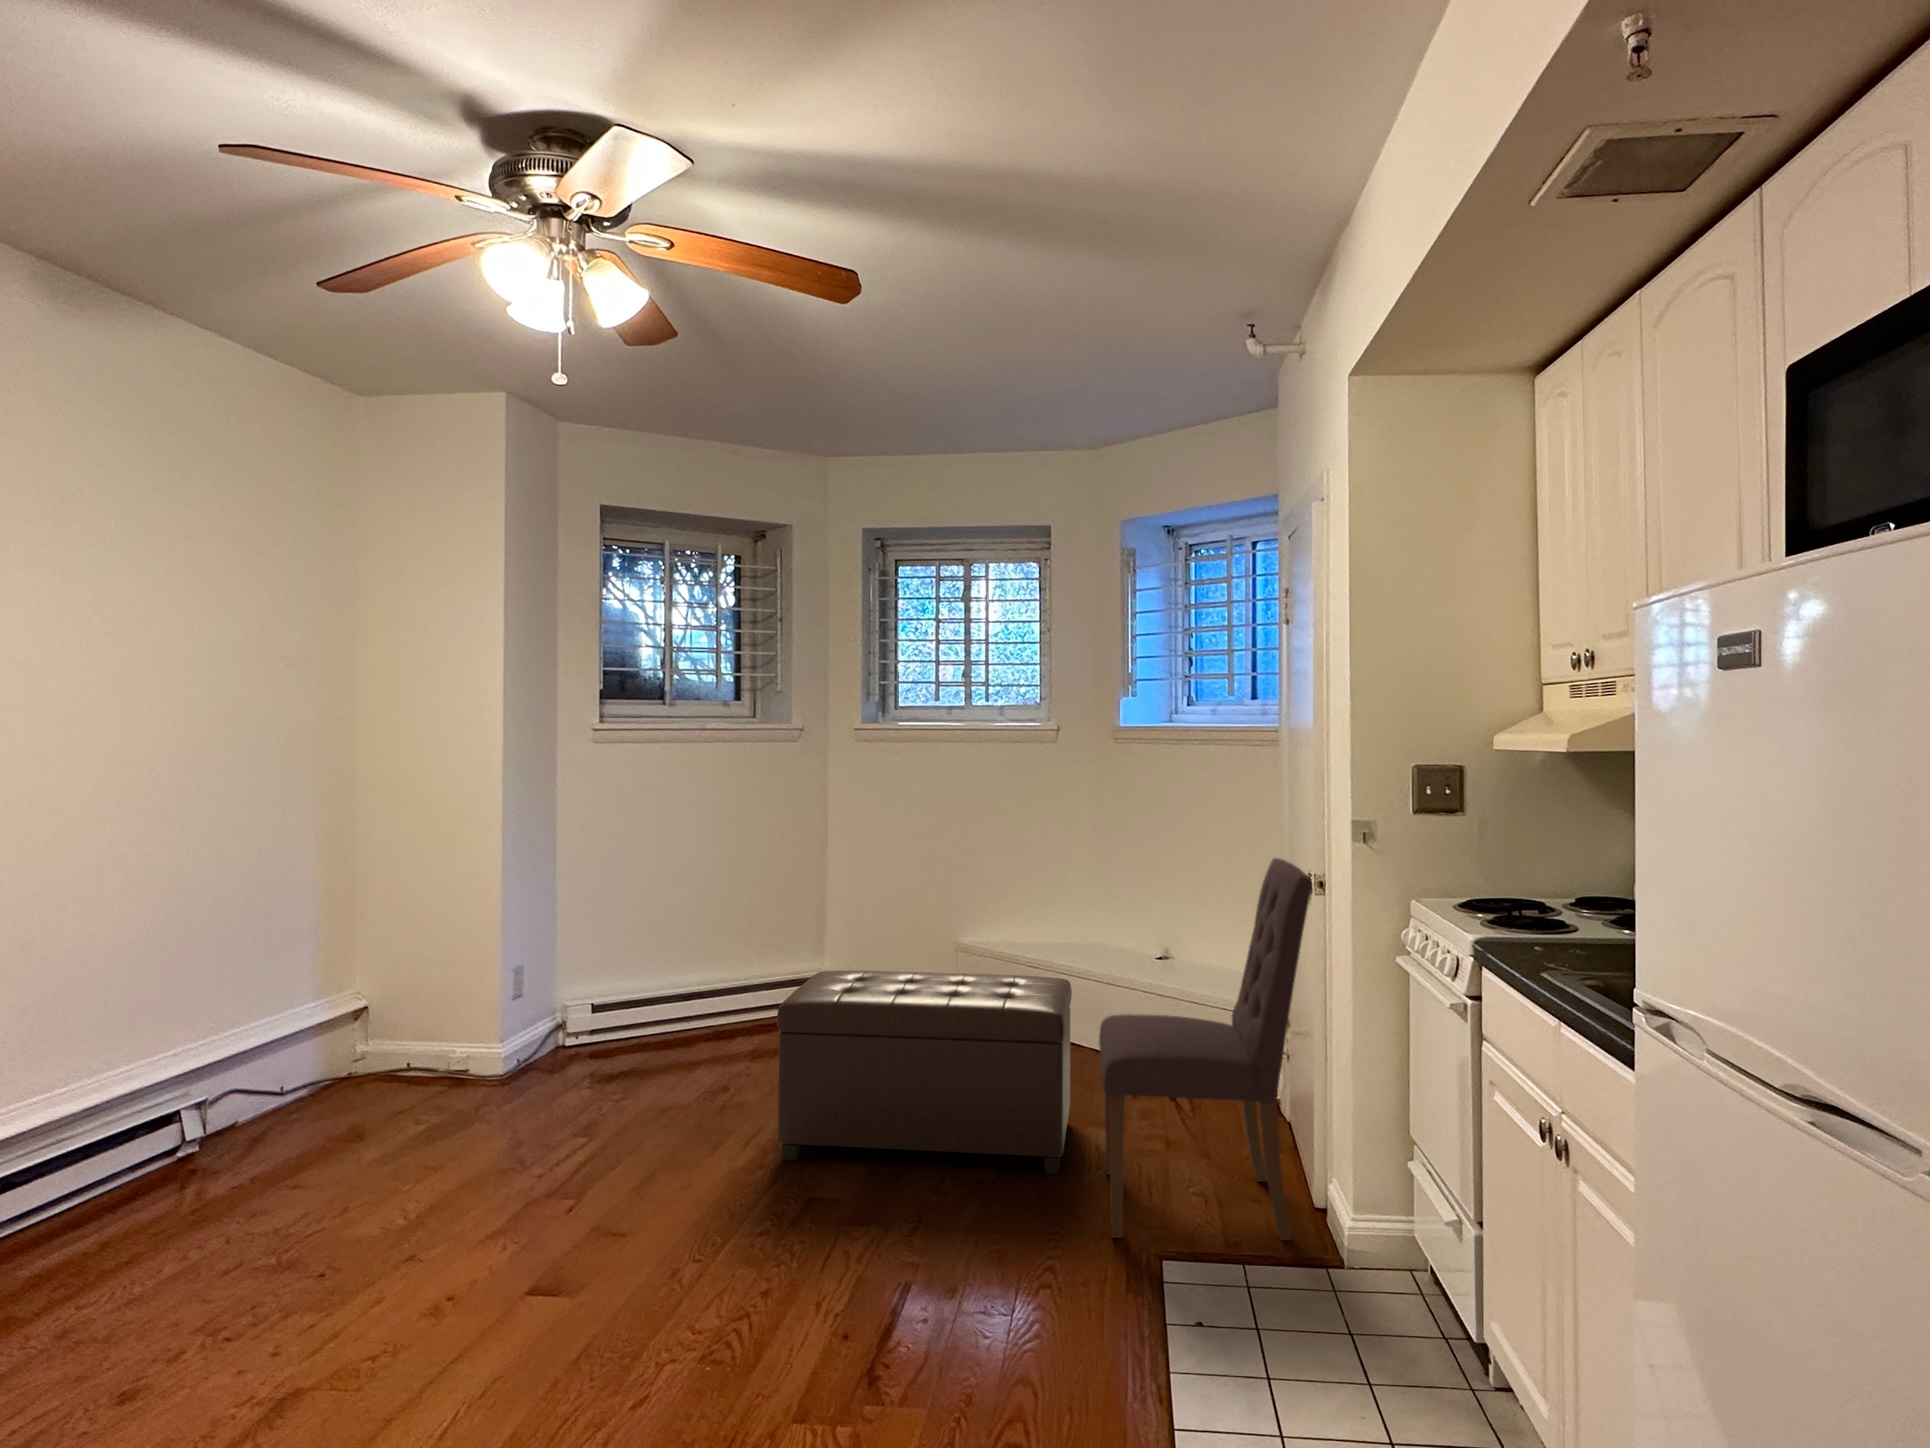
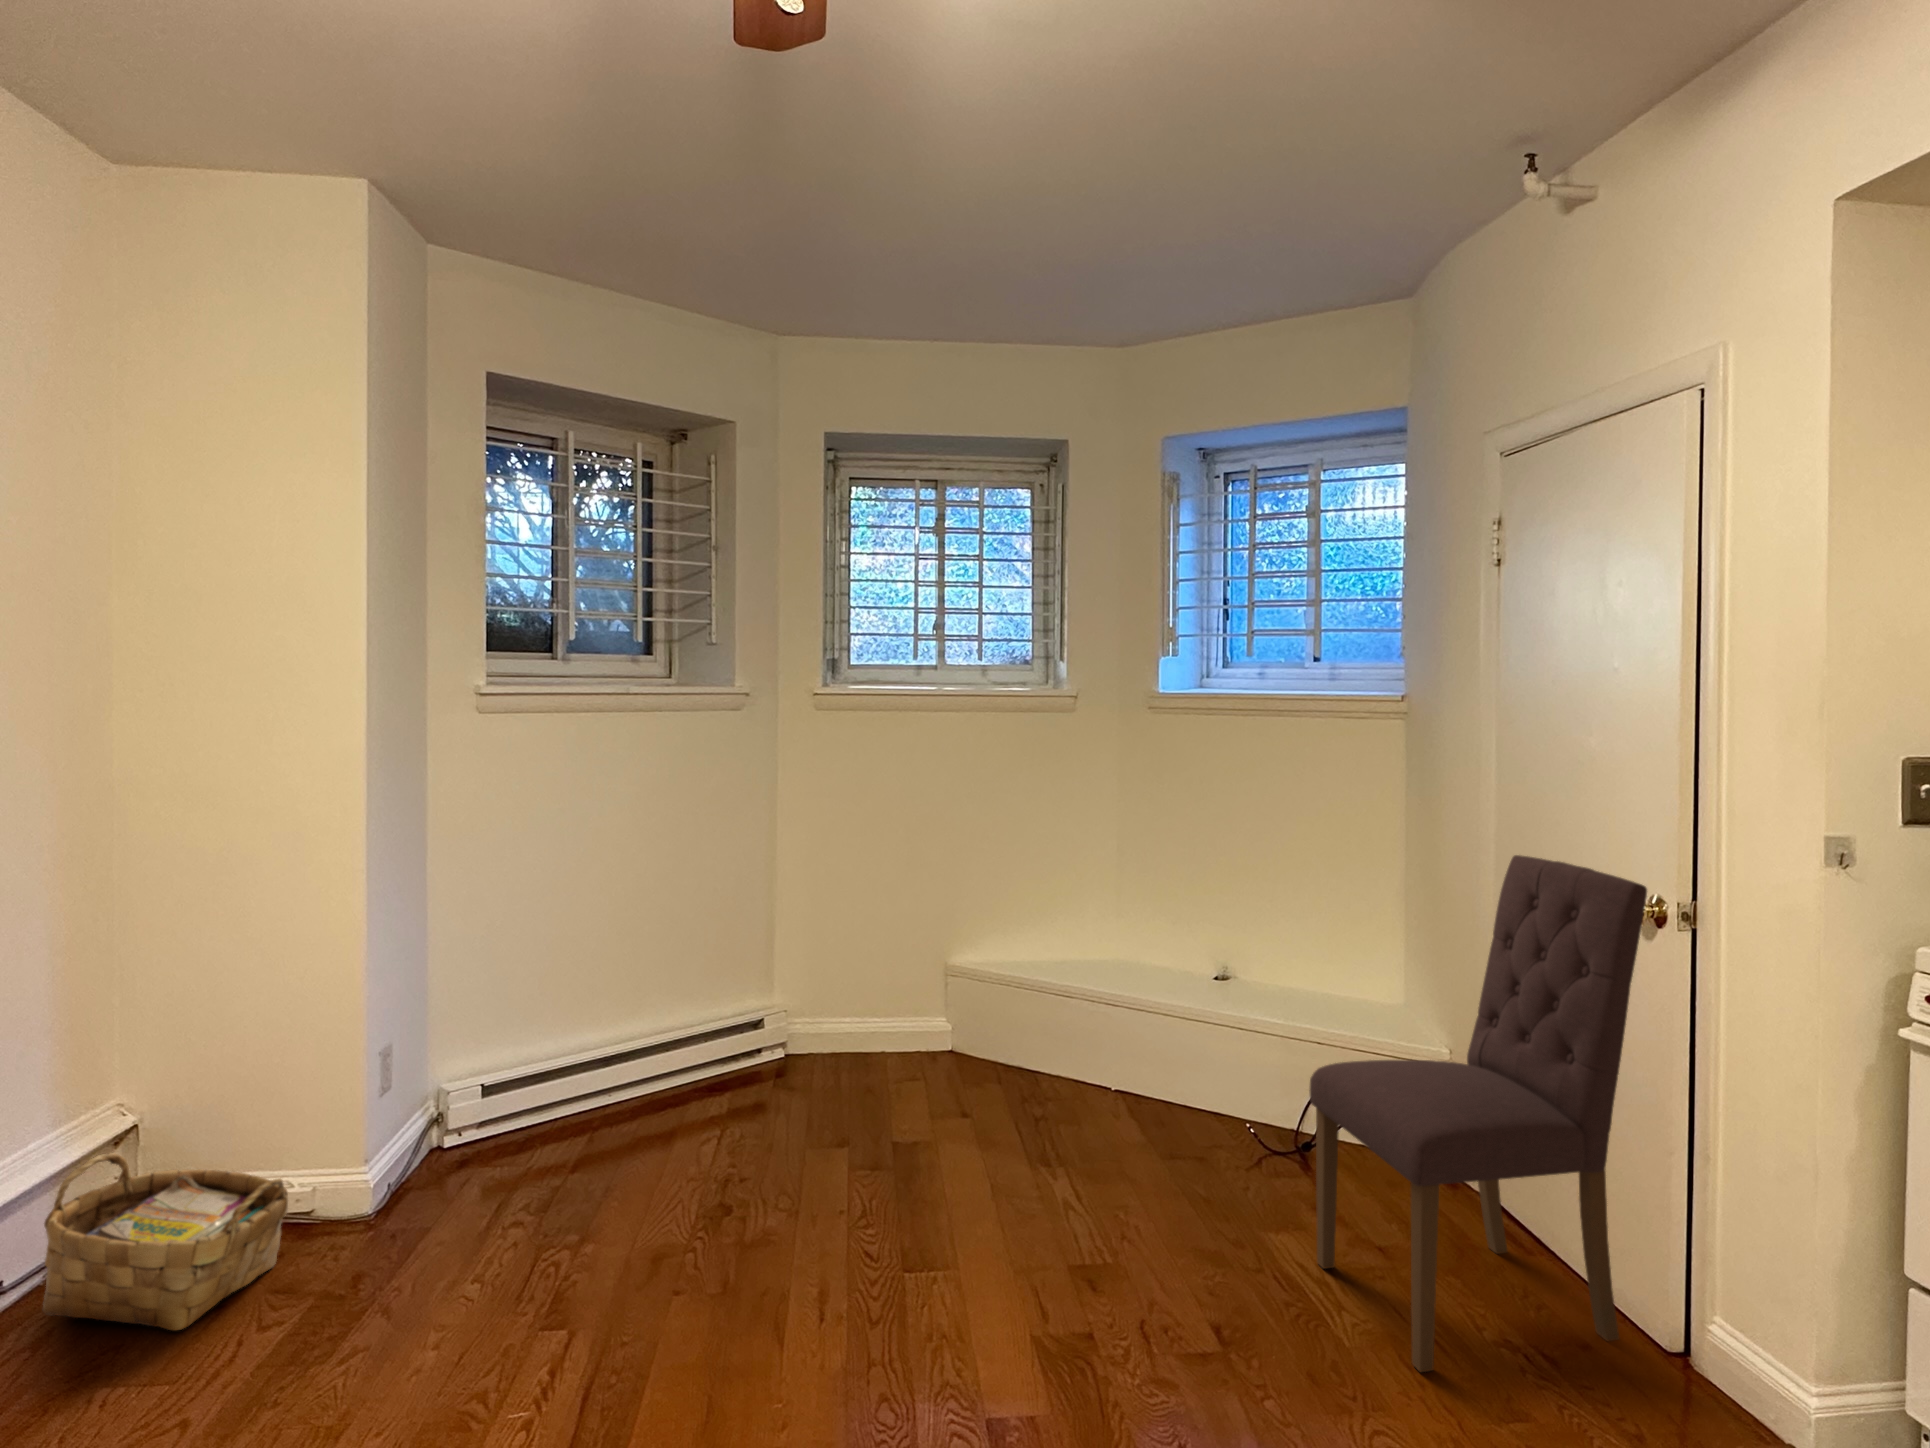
ottoman: present [777,970,1072,1174] -> none [877,1012,1274,1306]
woven basket: none [301,1015,442,1124] -> present [43,1153,288,1330]

